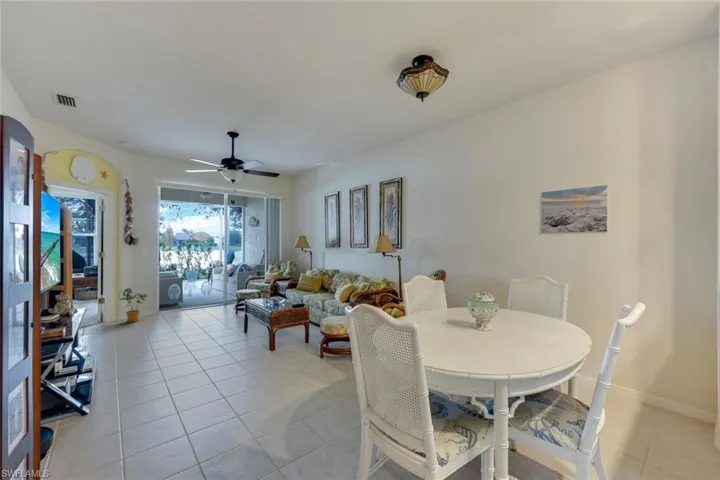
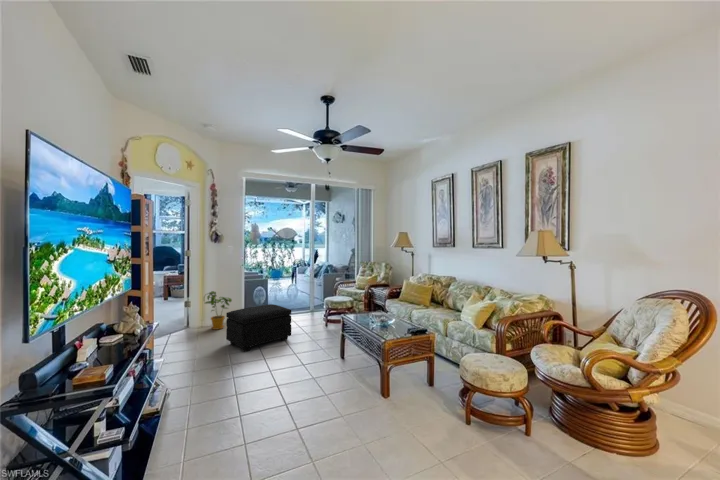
footstool: none [143,297,204,335] -> present [226,304,291,352]

